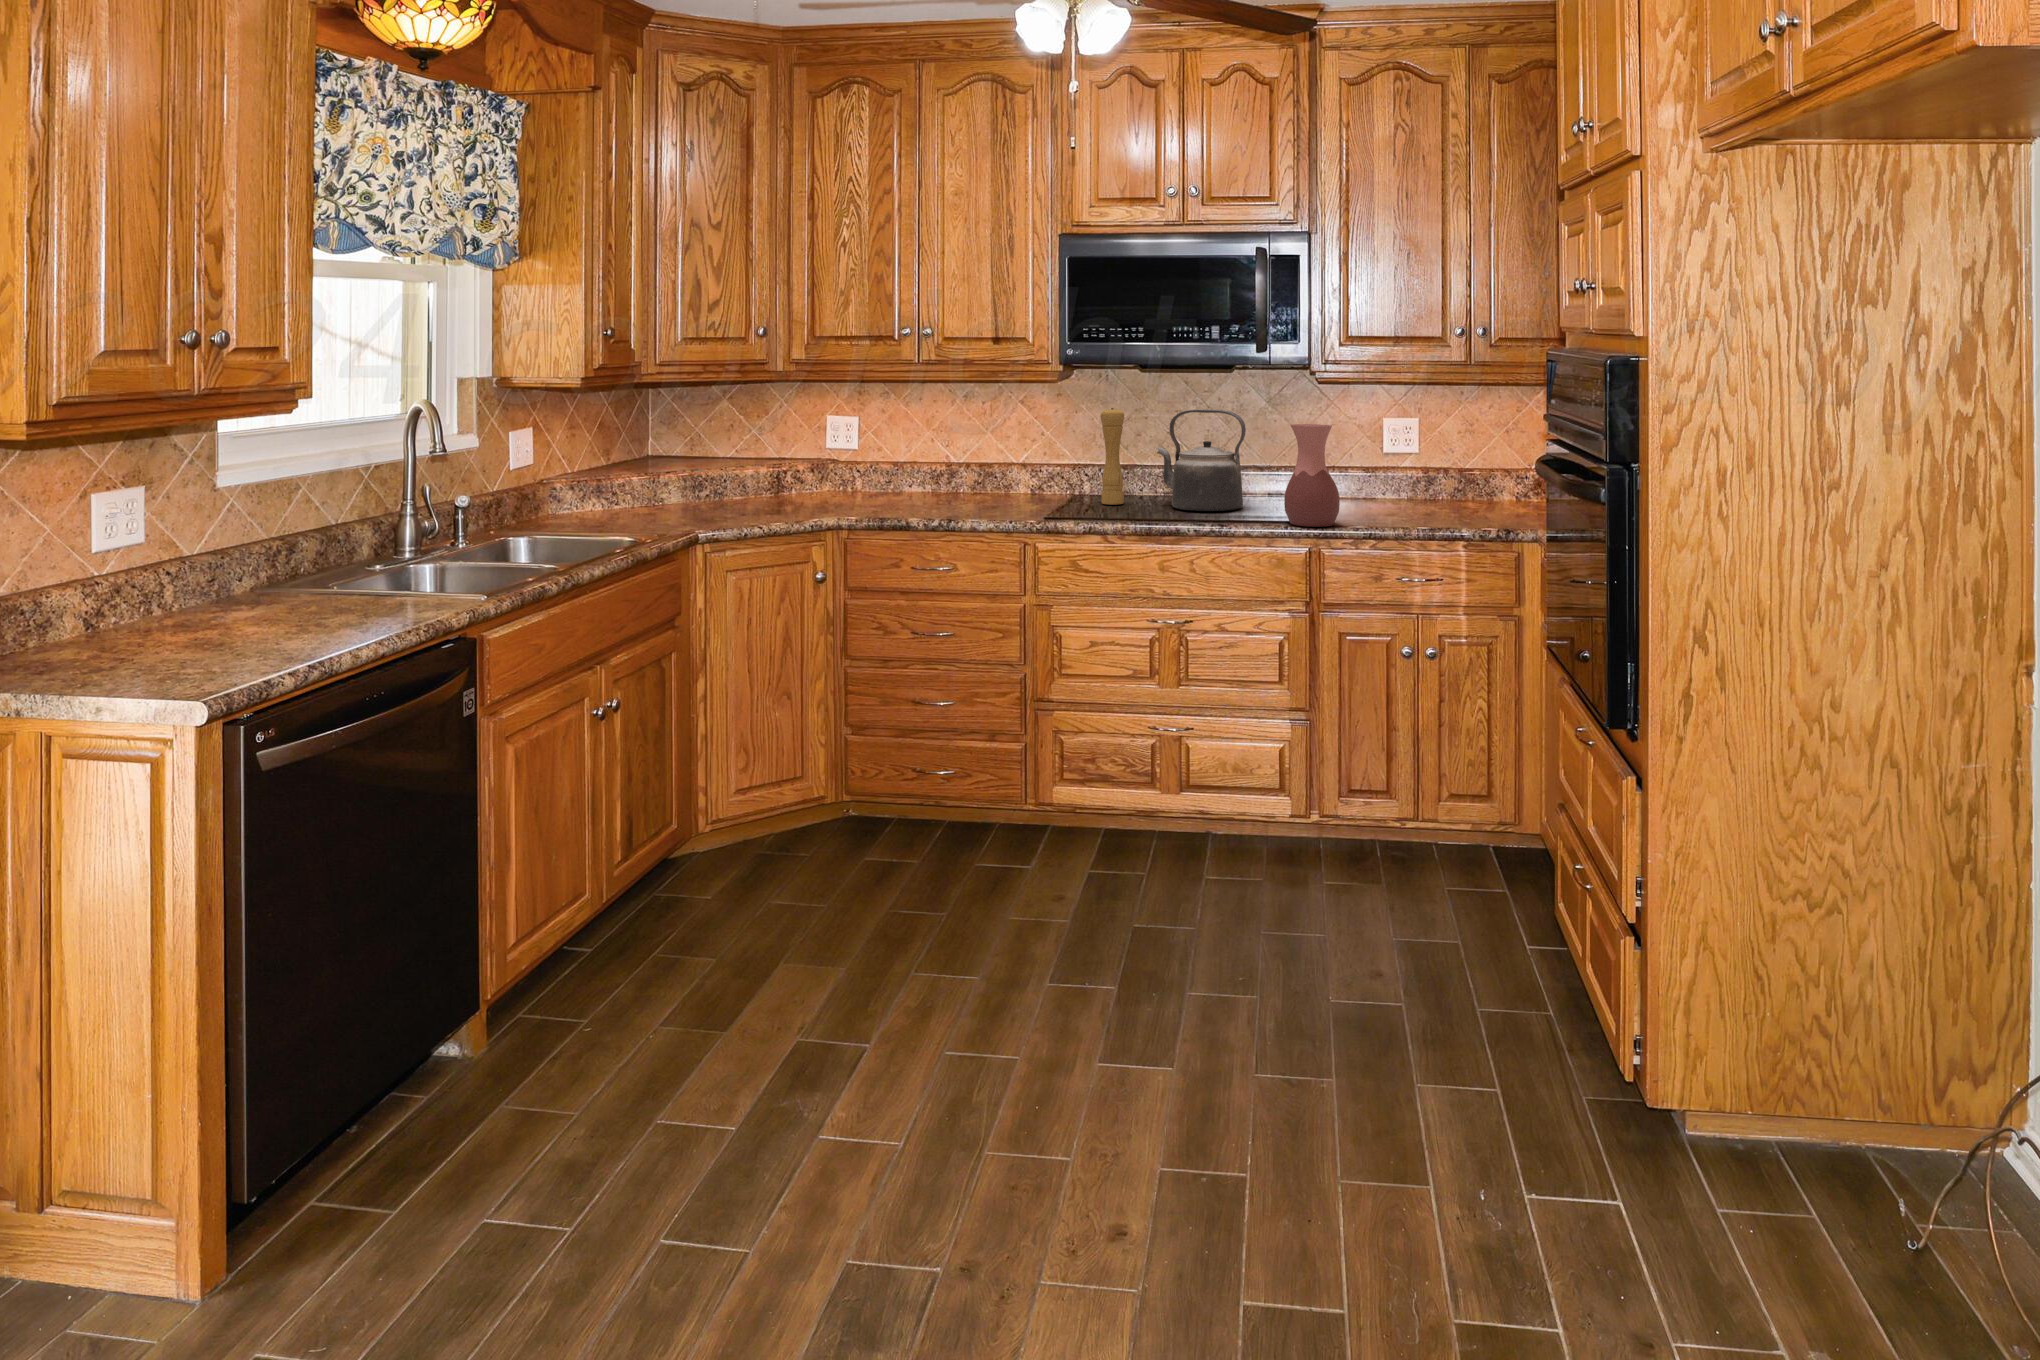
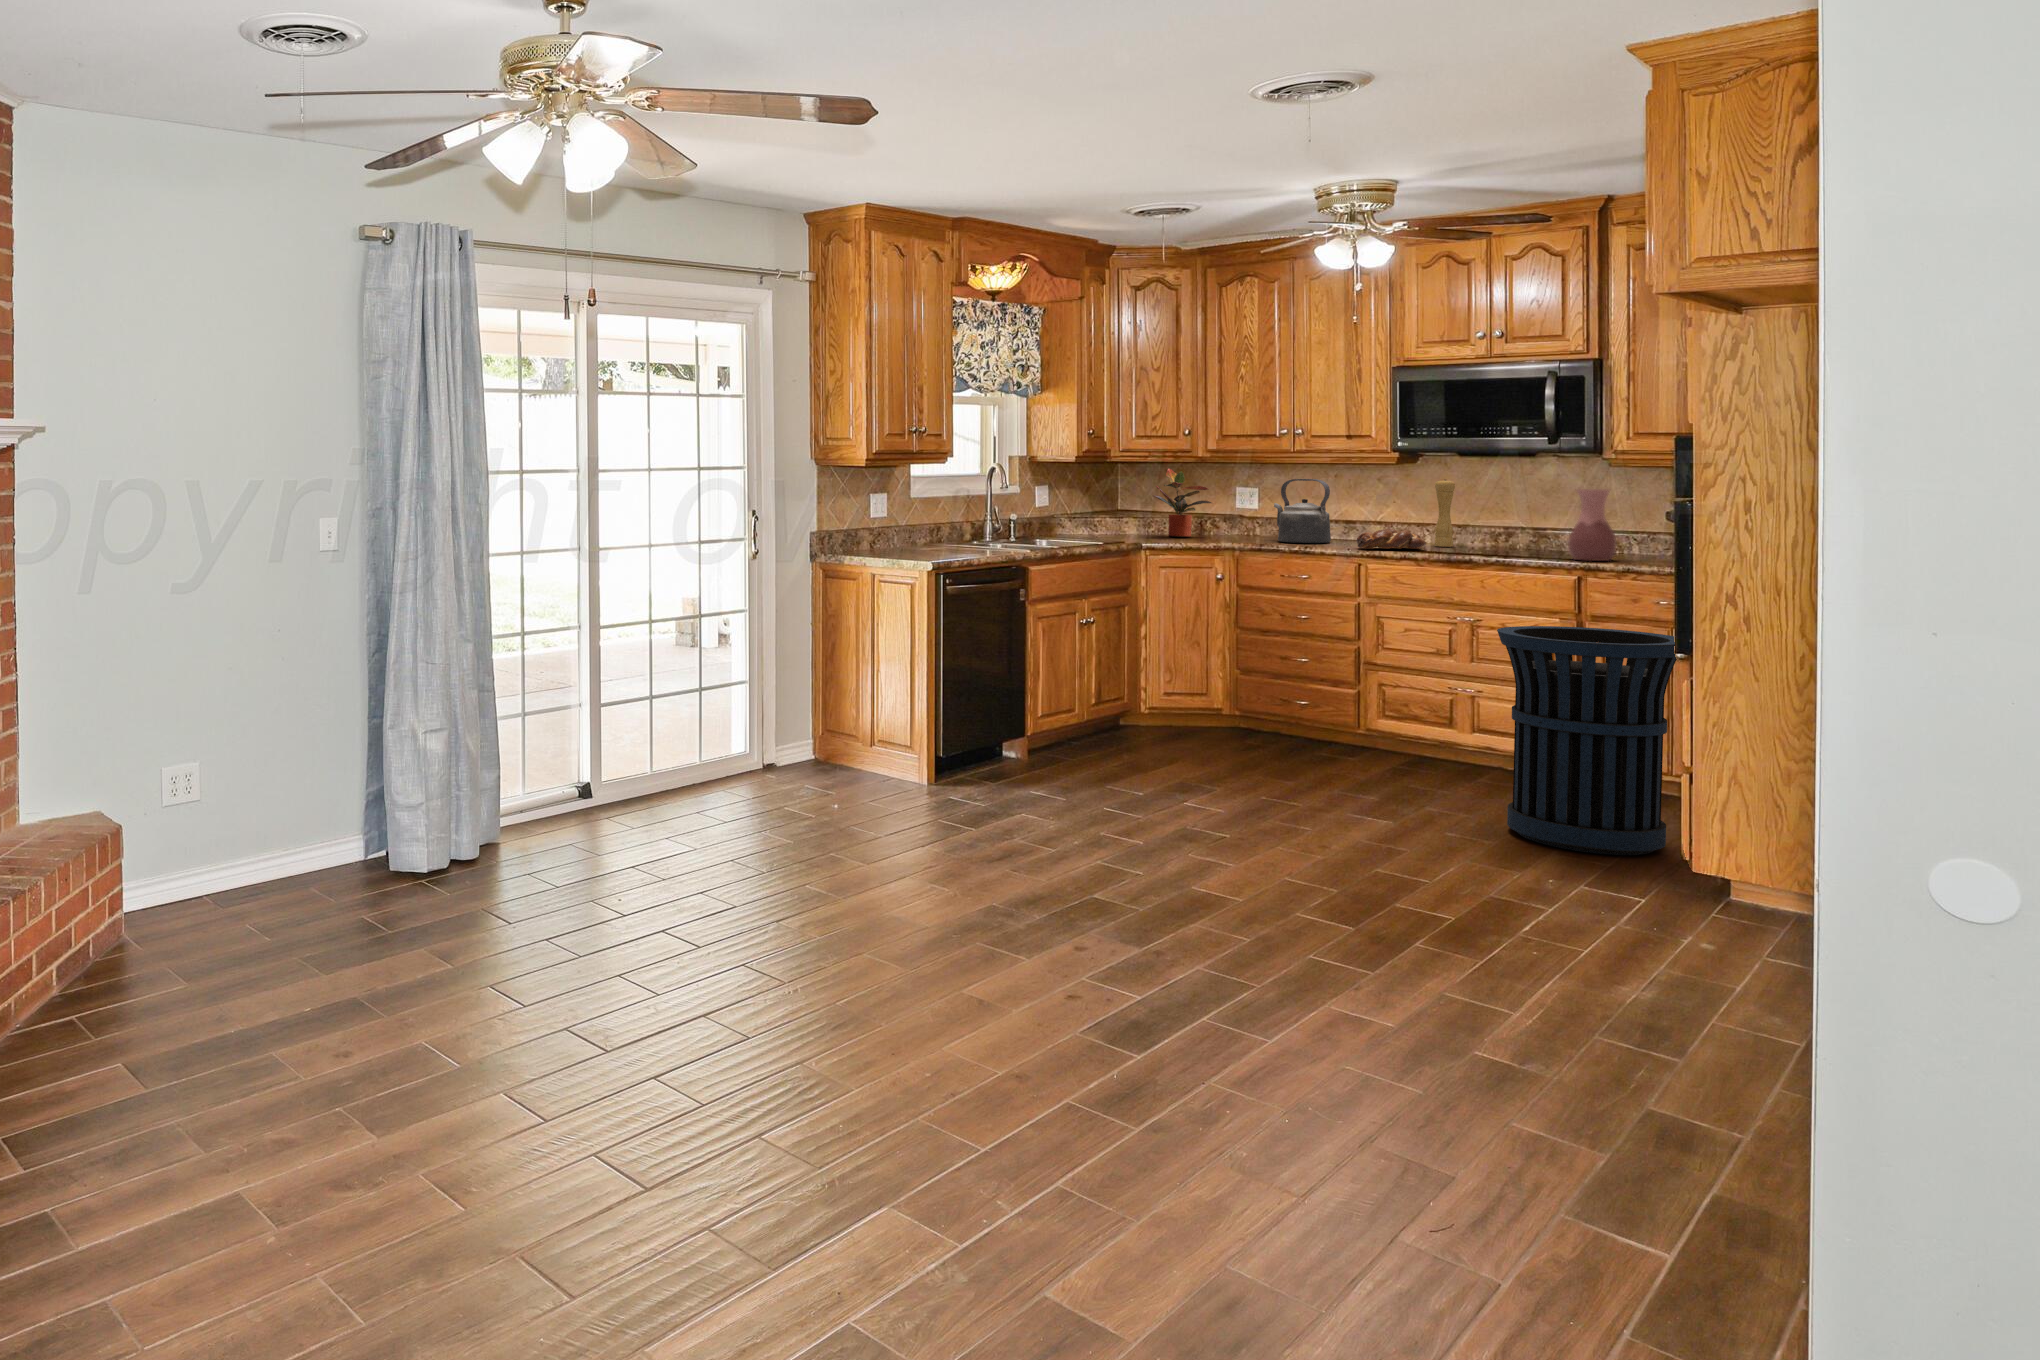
potted plant: none [711,392,801,503] -> present [1154,468,1212,537]
kettle: present [1157,410,1246,511] -> present [1274,479,1331,543]
bread loaf: none [1016,484,1104,518] -> present [1357,529,1426,549]
trash can: none [1312,653,1564,1062] -> present [1497,626,1677,855]

